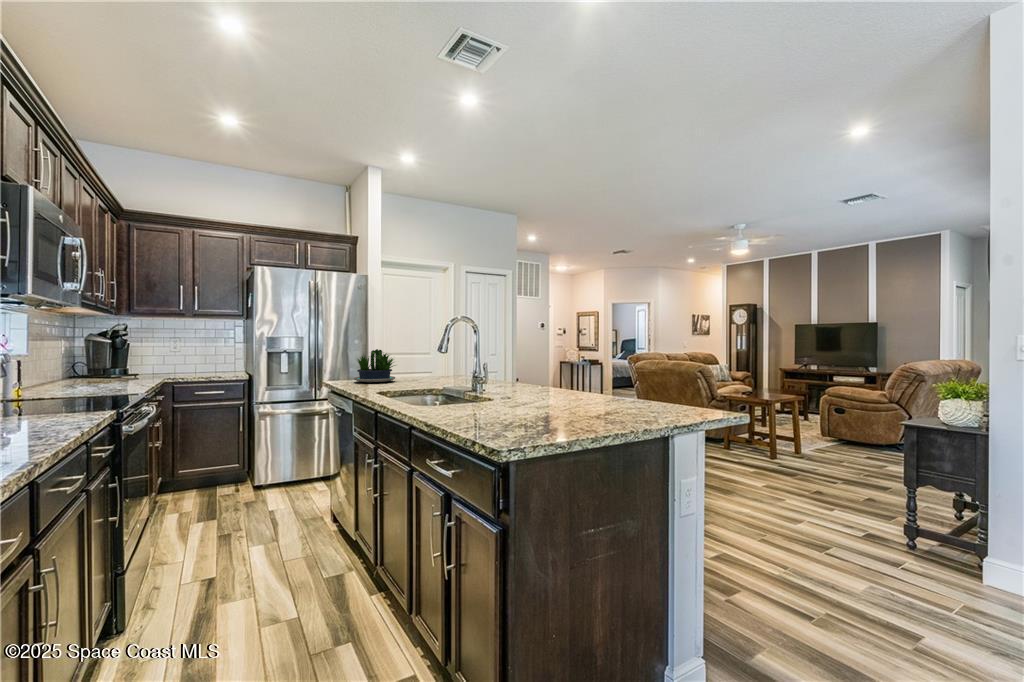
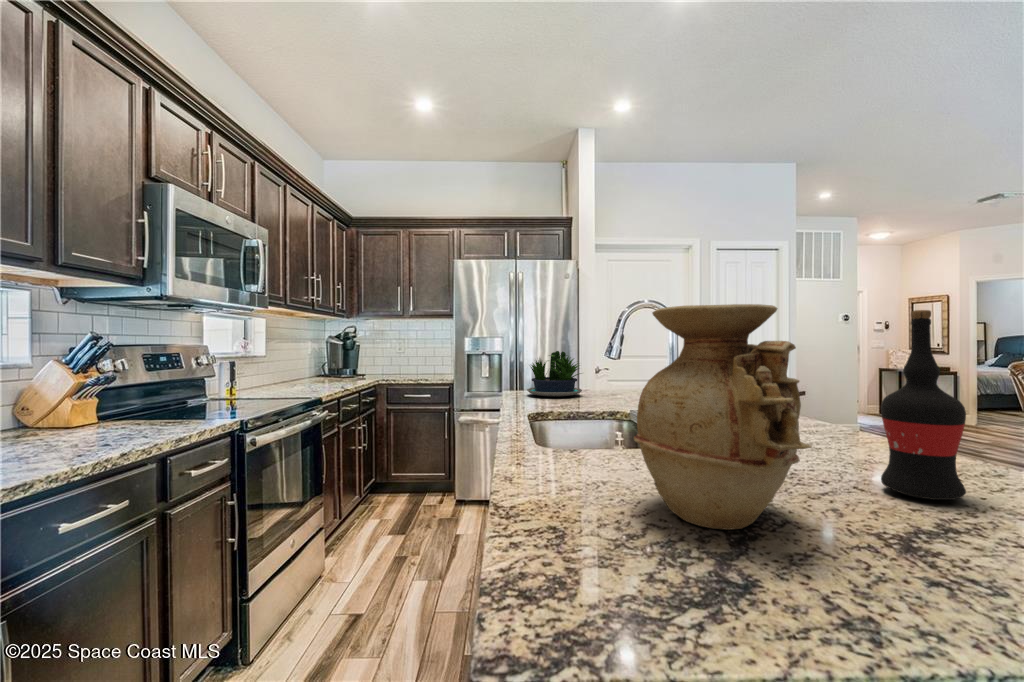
vase: none [481,332,546,418] -> present [634,304,811,530]
wine bottle: none [564,334,589,405] -> present [881,310,966,500]

